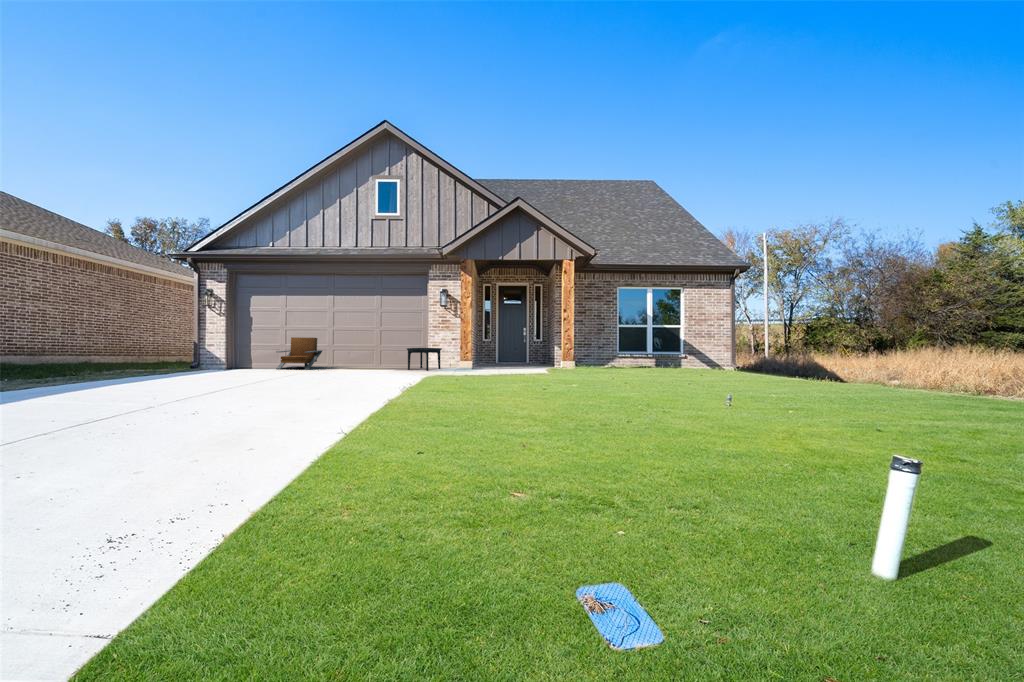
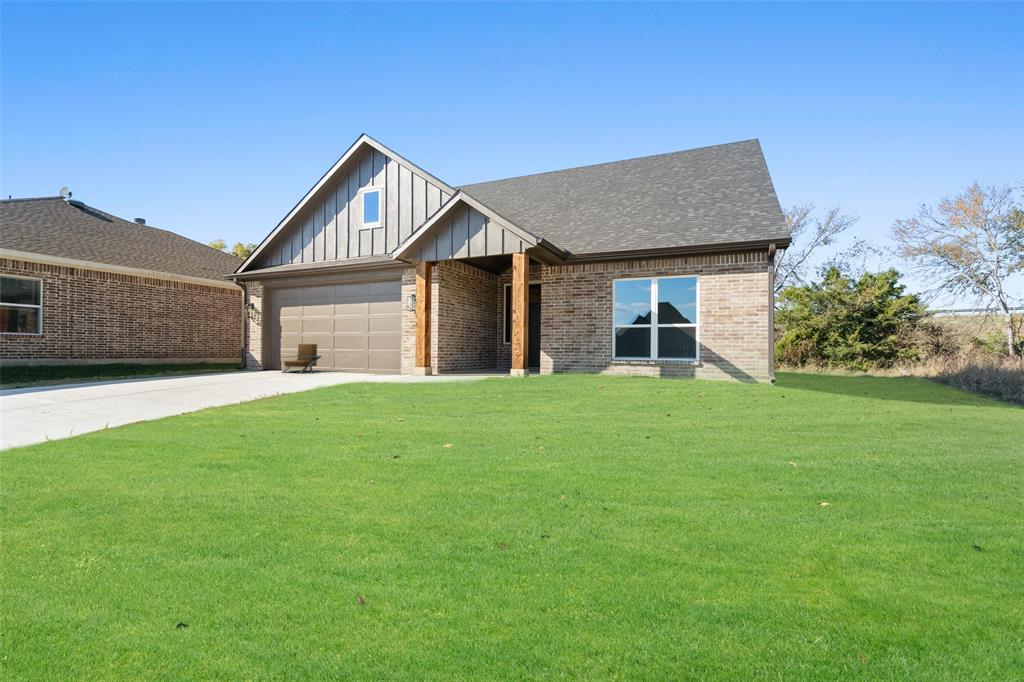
round table: present [407,348,442,371] -> none [371,353,408,376]

